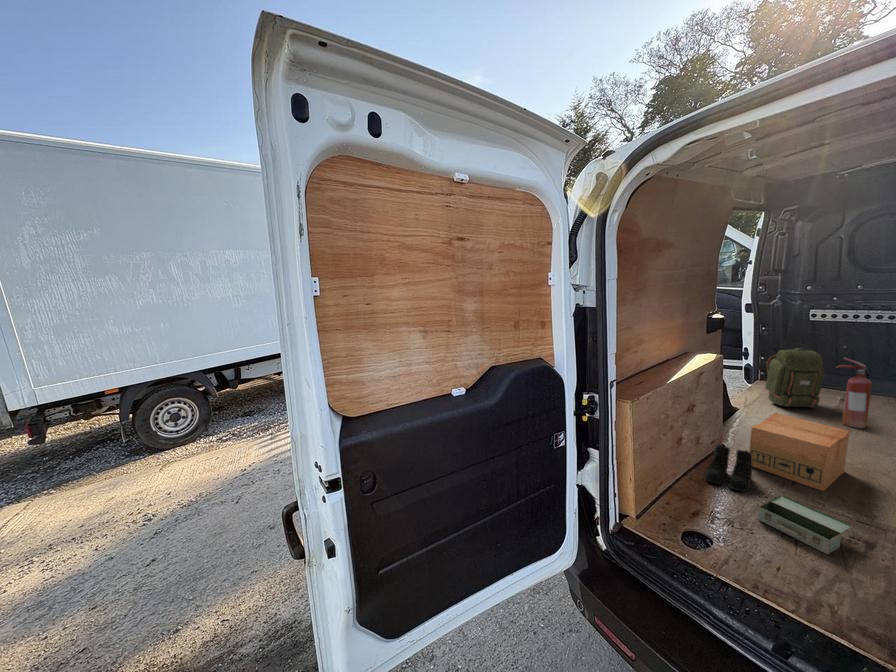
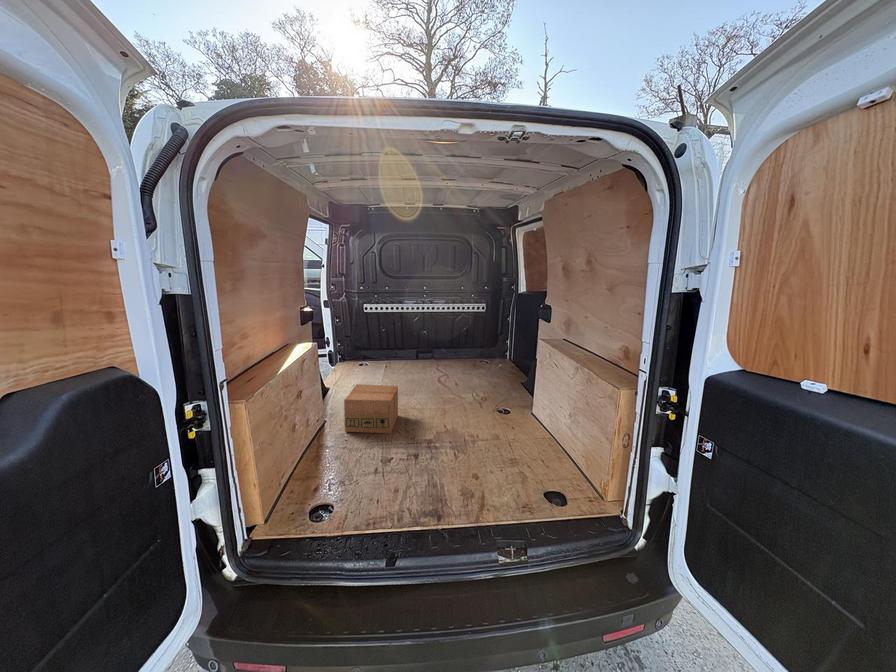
backpack: present [766,348,825,407] -> none [343,333,377,379]
fire extinguisher: present [837,358,872,428] -> none [383,336,402,384]
boots: present [706,445,752,492] -> none [317,420,349,457]
toolbox: present [758,496,852,554] -> none [359,446,411,477]

